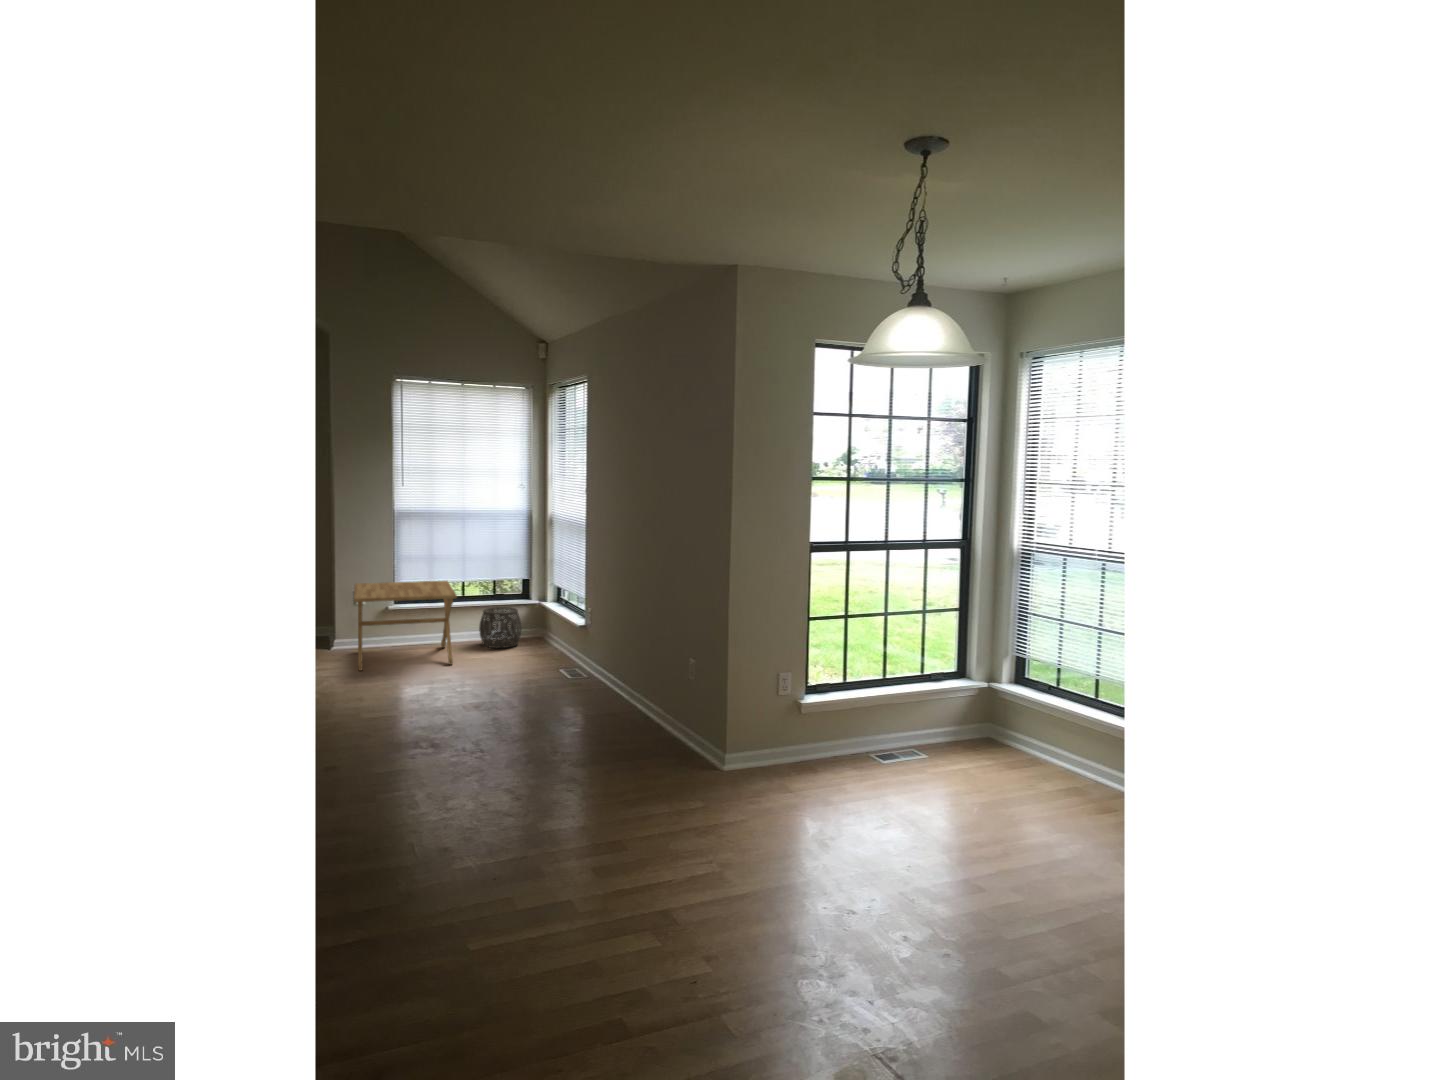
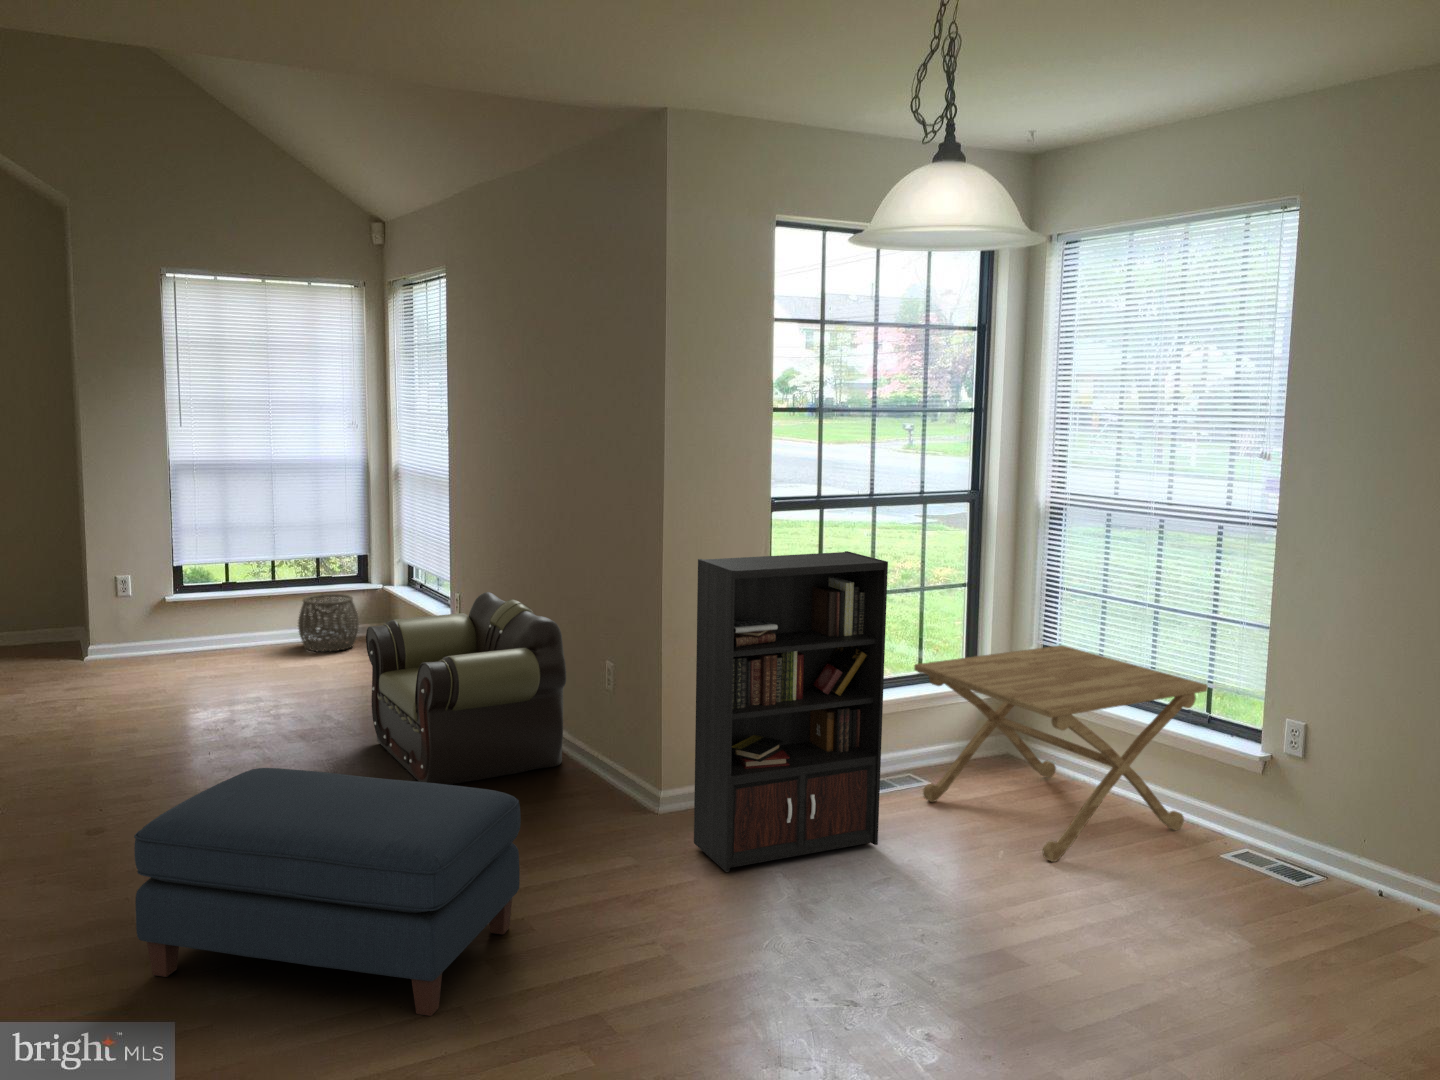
side table: present [354,581,457,671] -> present [914,645,1207,862]
bookcase: none [746,582,889,812] -> present [694,551,888,872]
armchair: none [523,607,661,745] -> present [366,592,566,785]
ottoman: none [358,724,619,898] -> present [134,768,521,1016]

